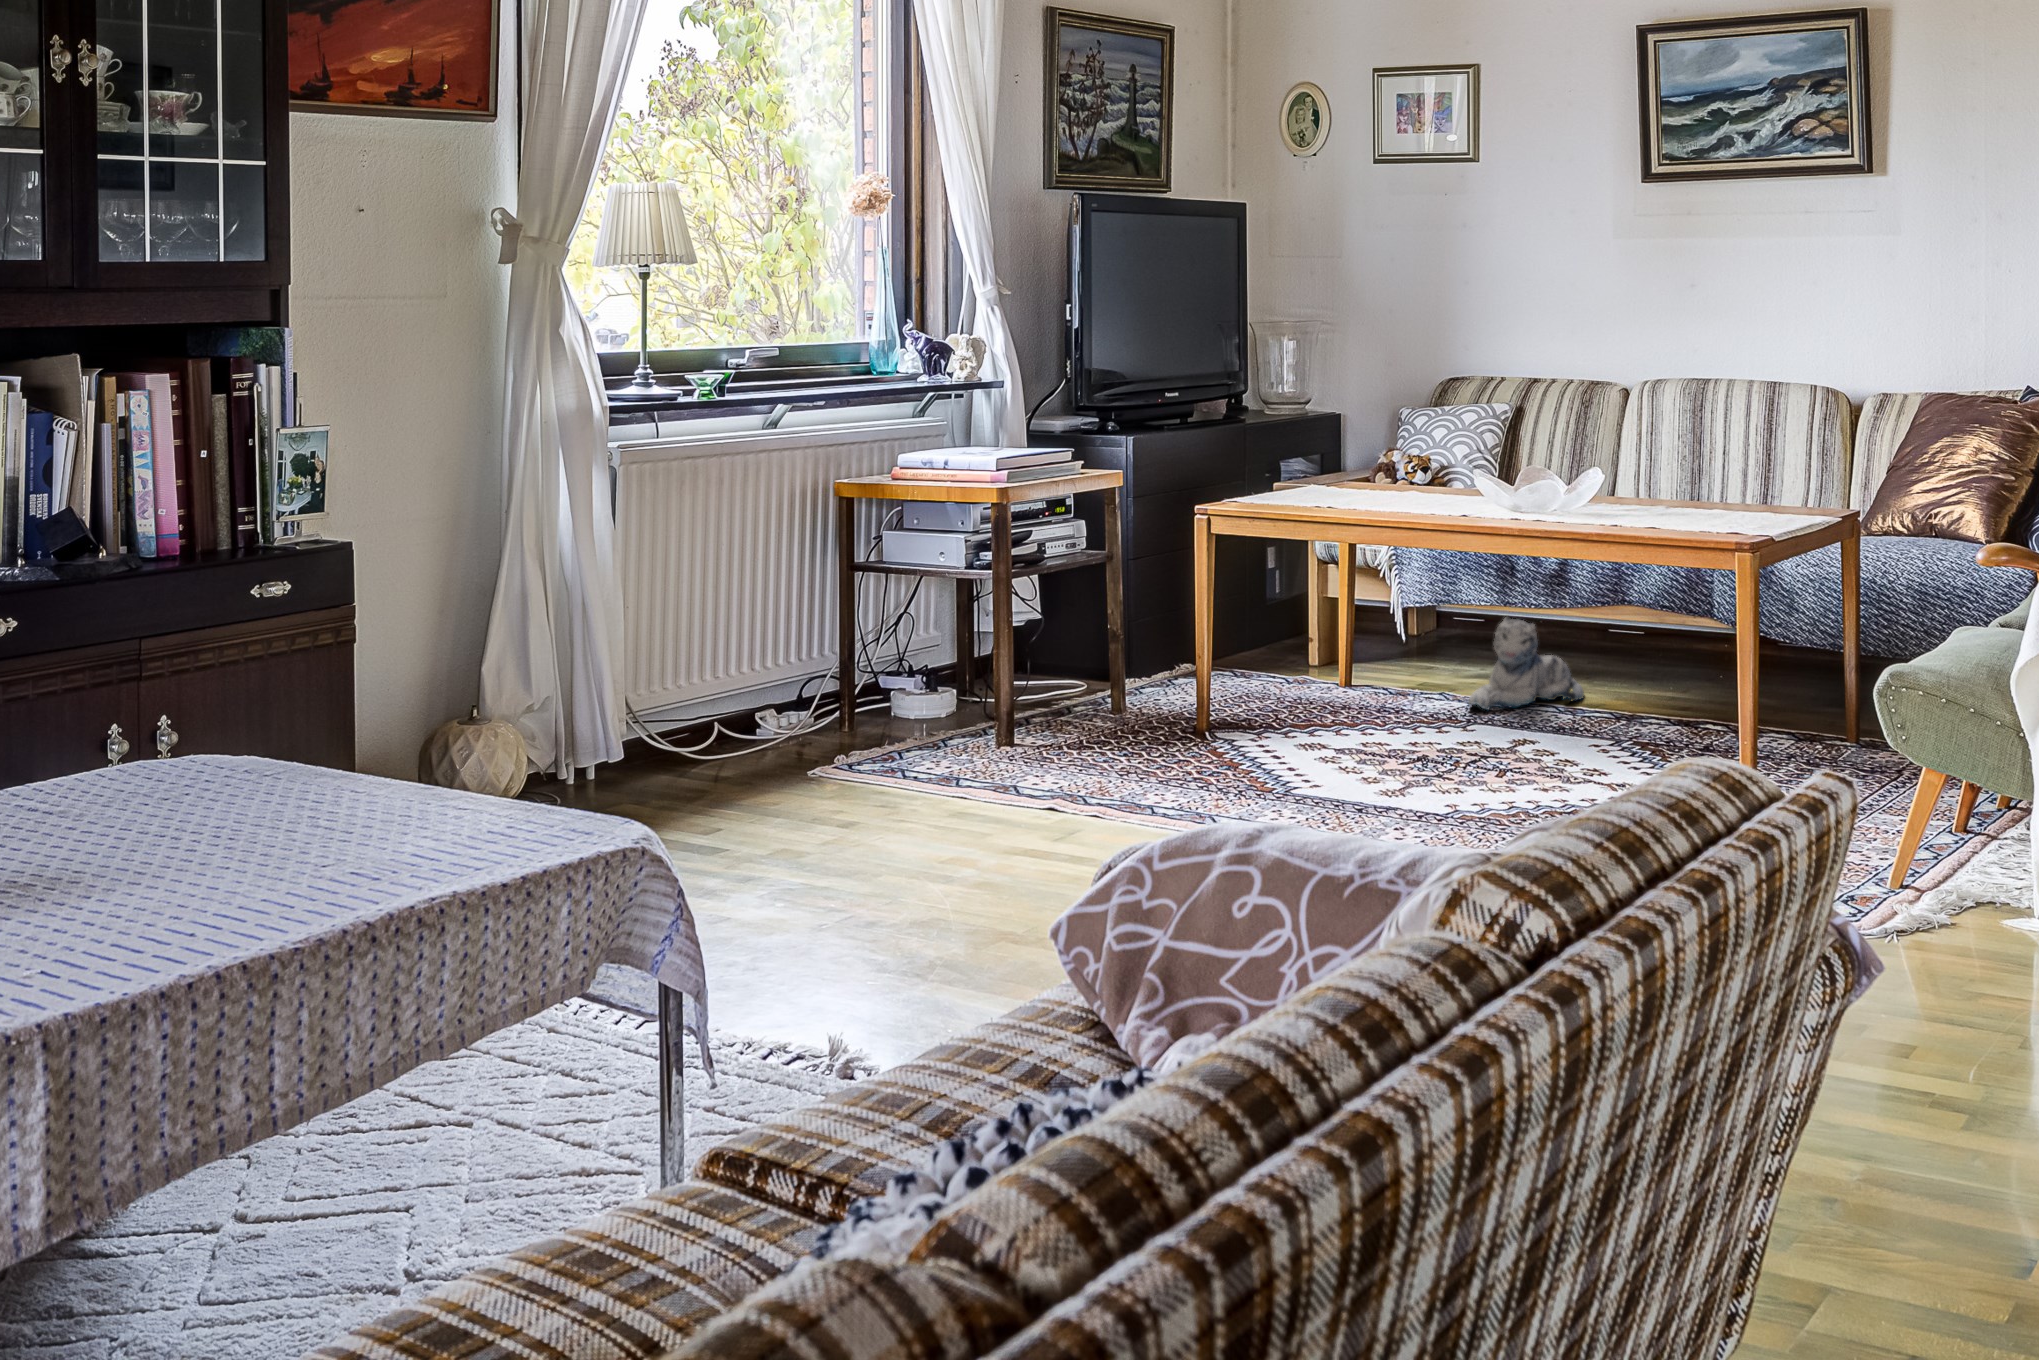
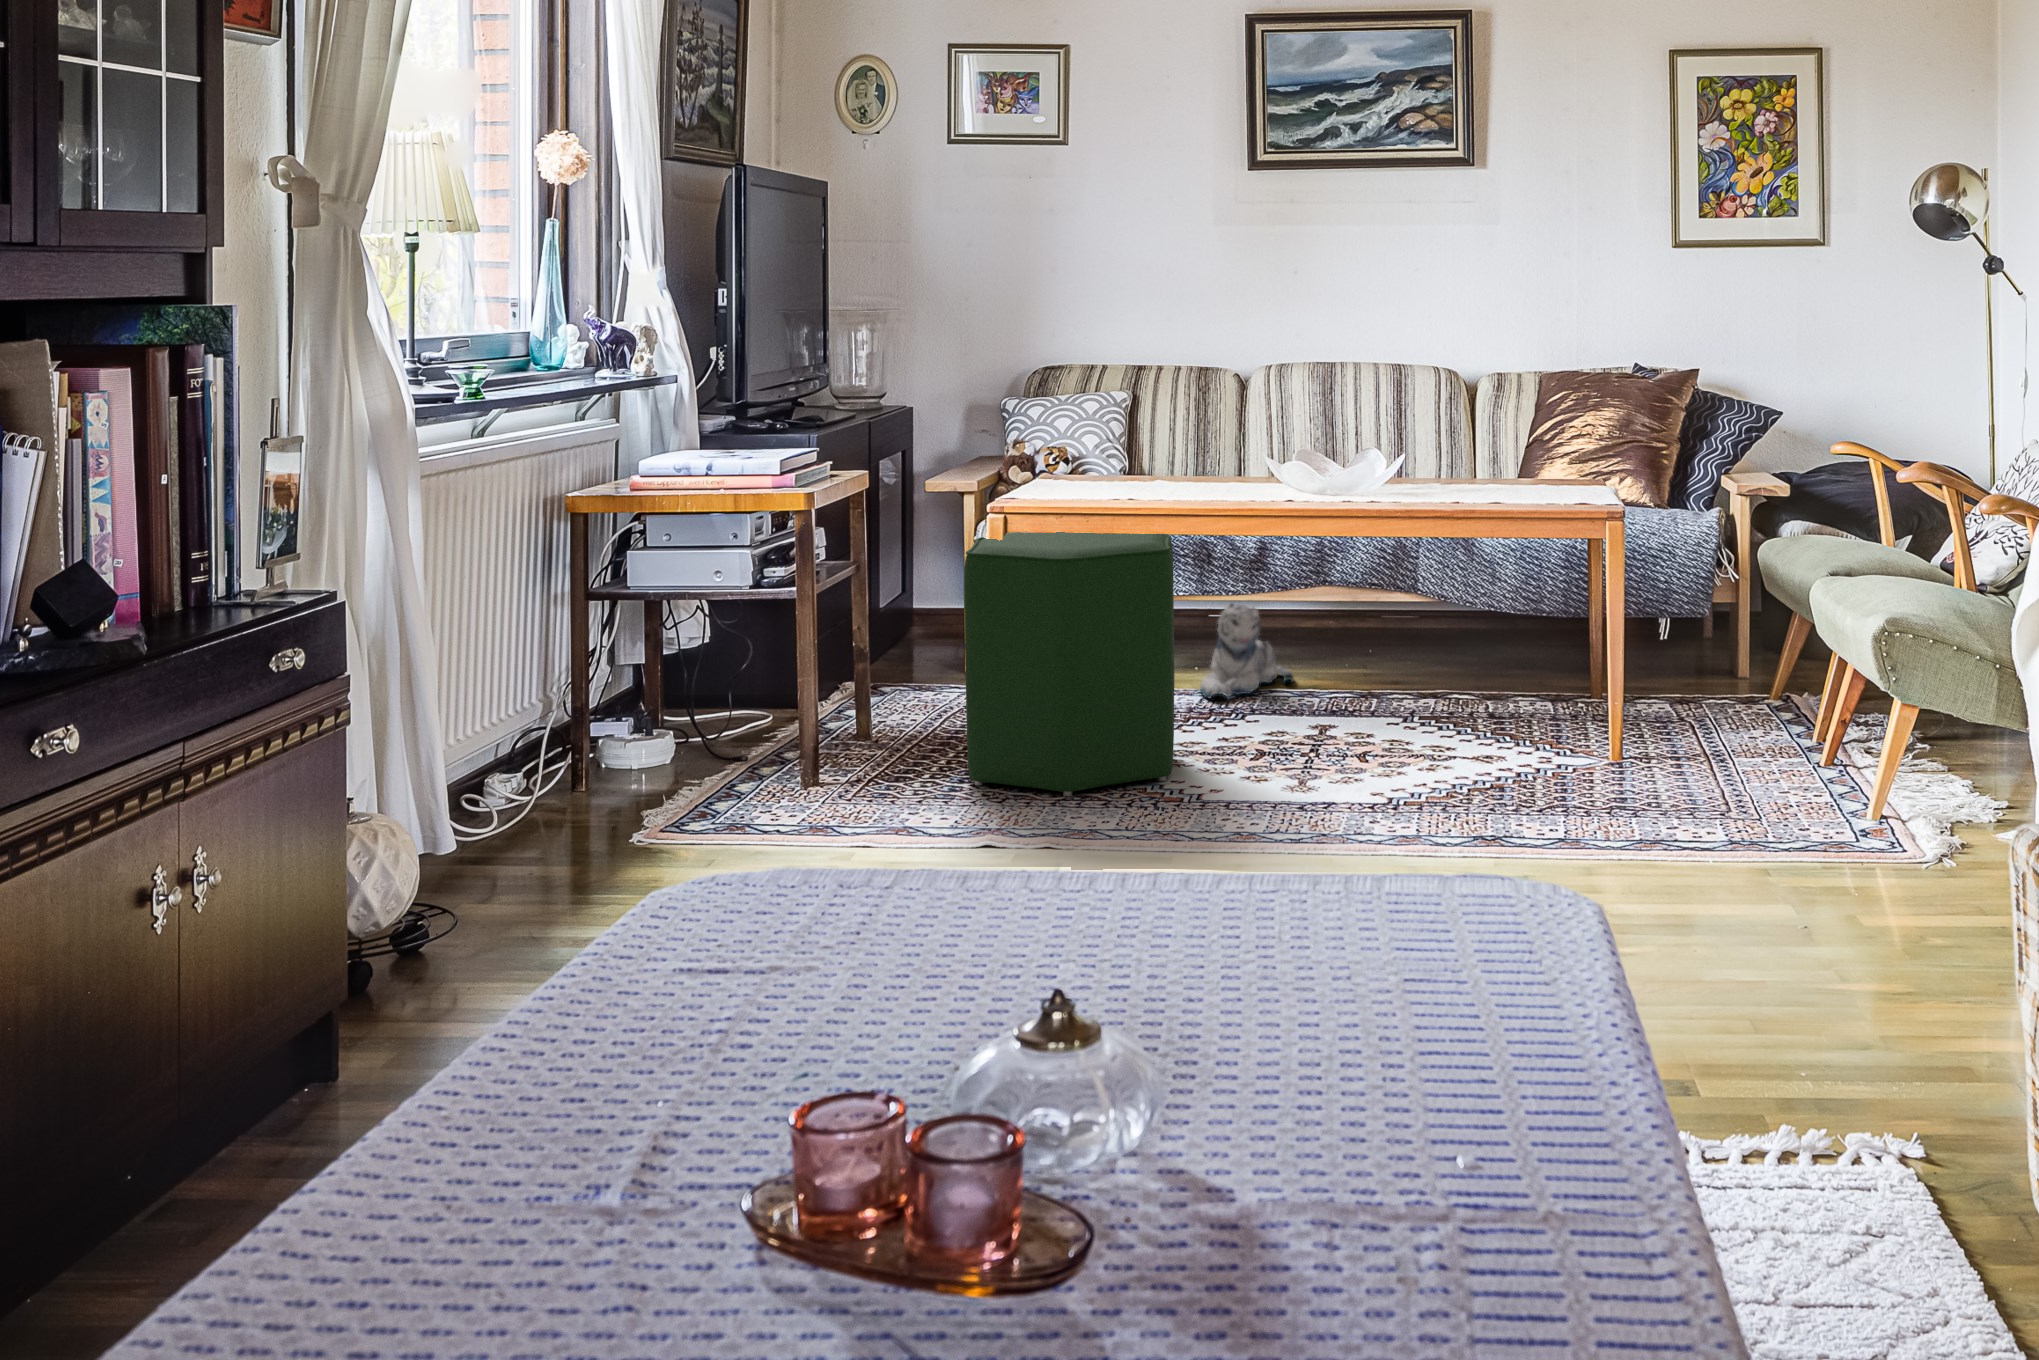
ottoman: none [1131,534,1343,780] -> present [964,532,1175,796]

